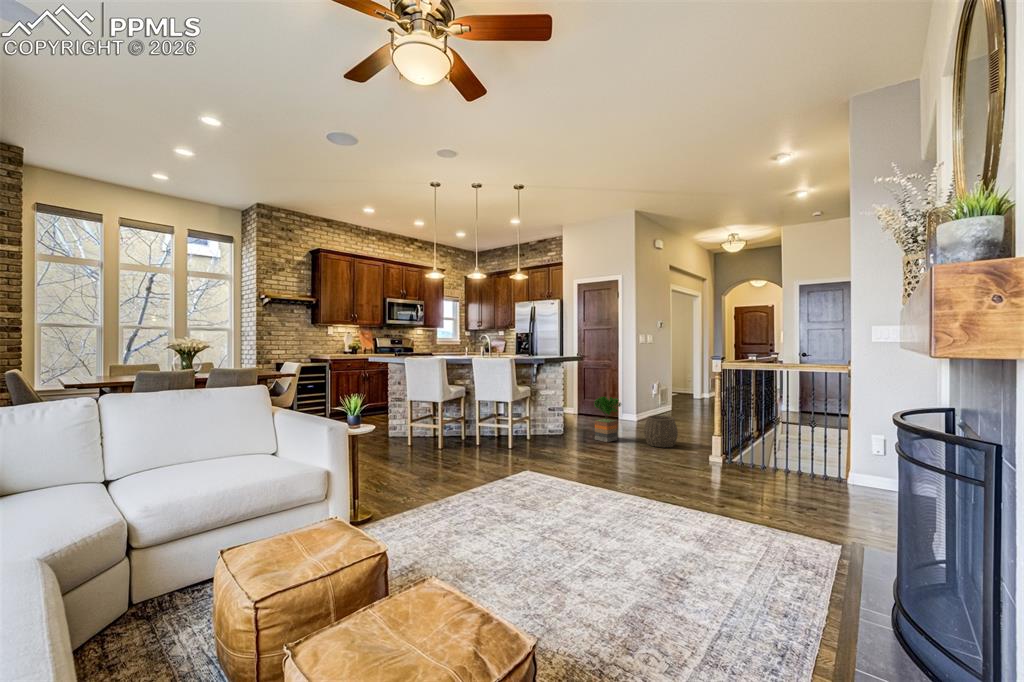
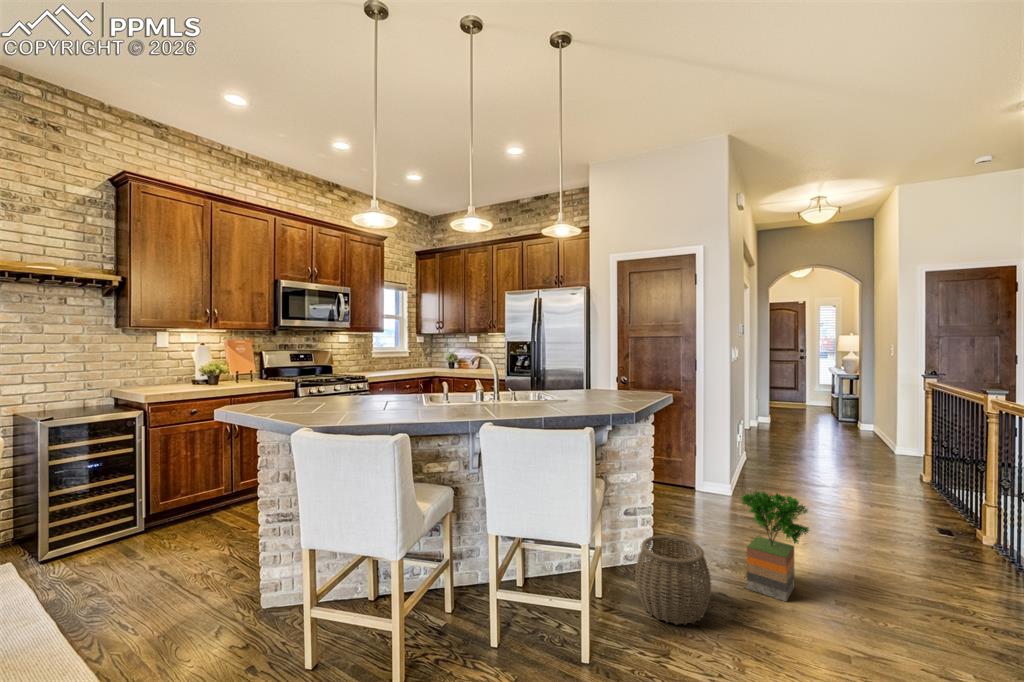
woven basket: present [644,415,678,448] -> present [635,535,711,624]

